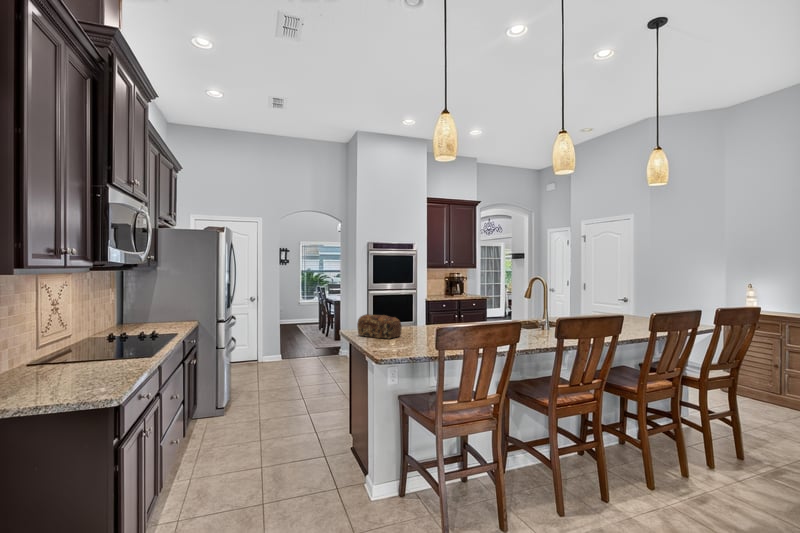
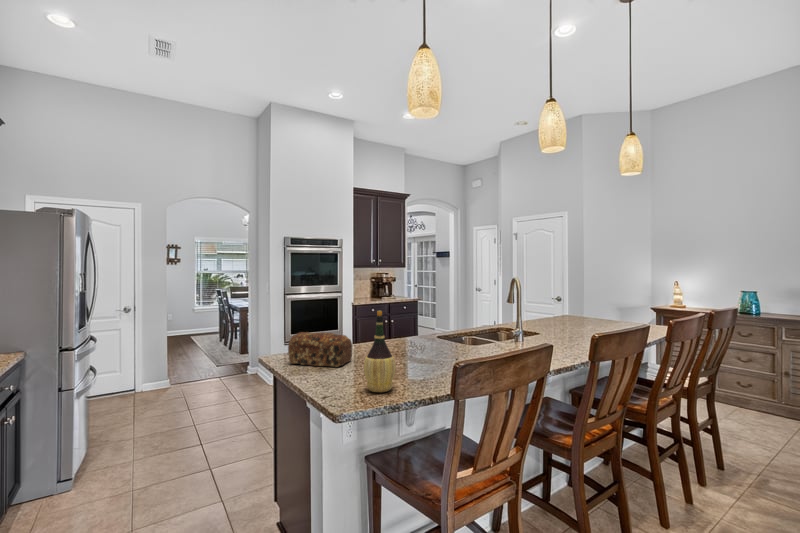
wine bottle: none [399,298,420,352] -> present [364,311,396,392]

